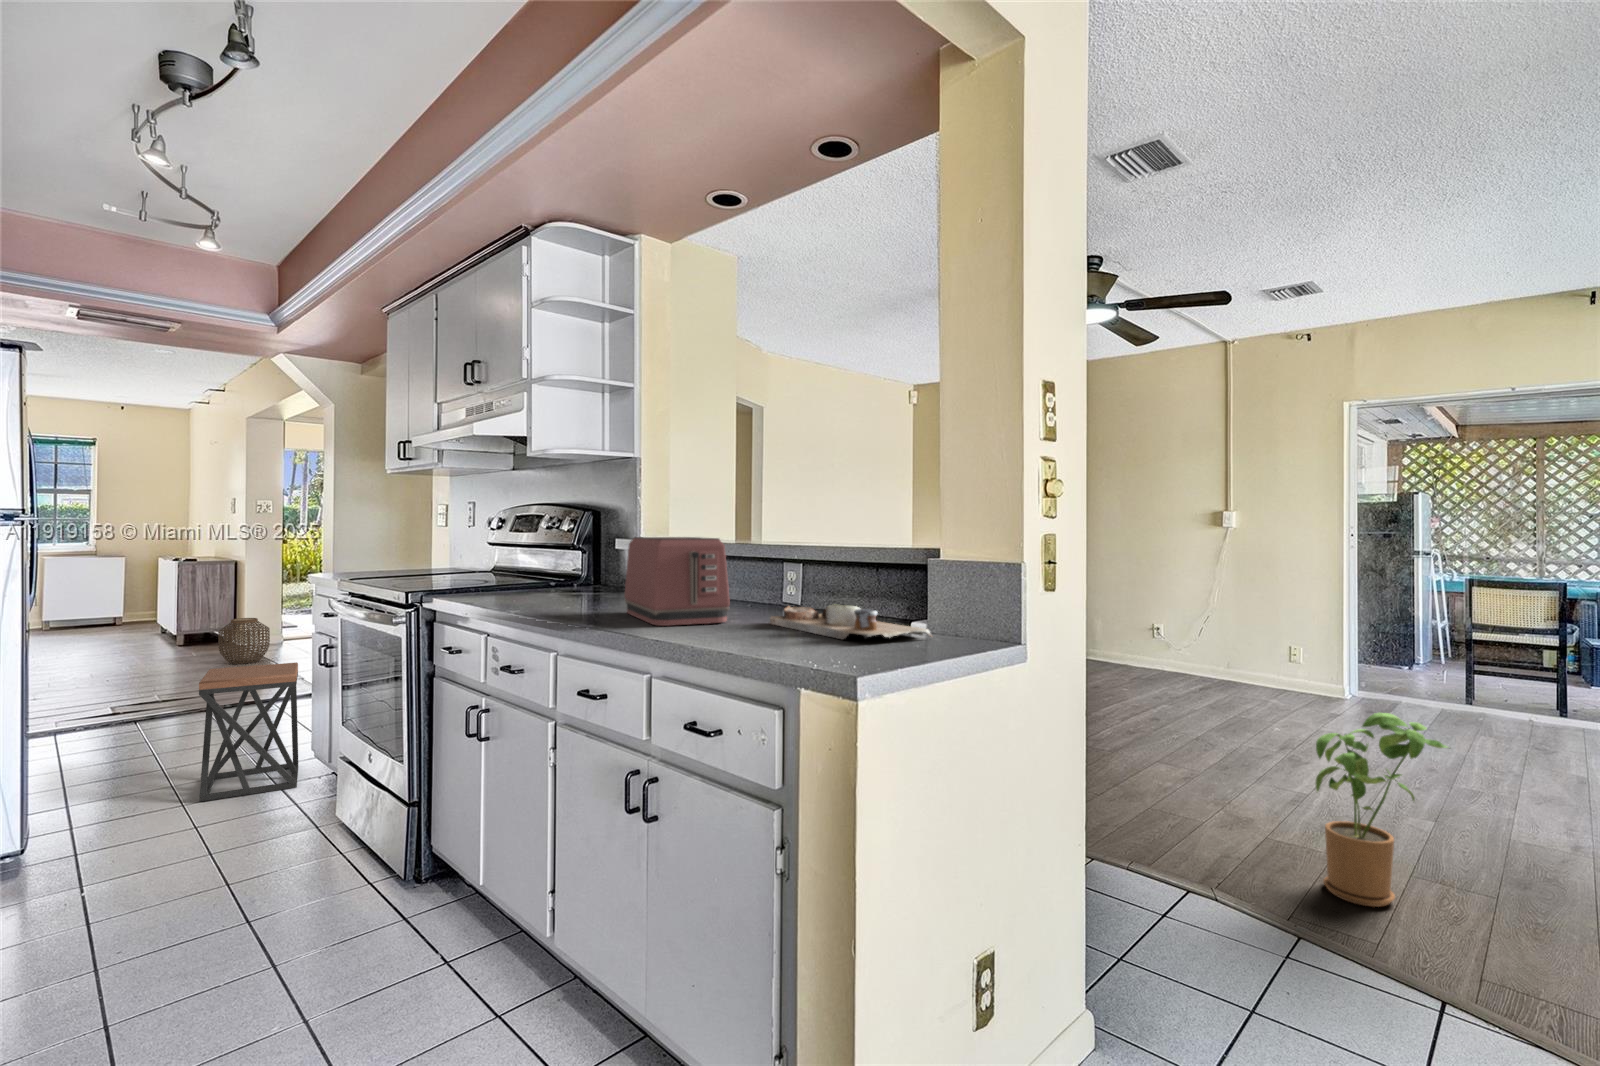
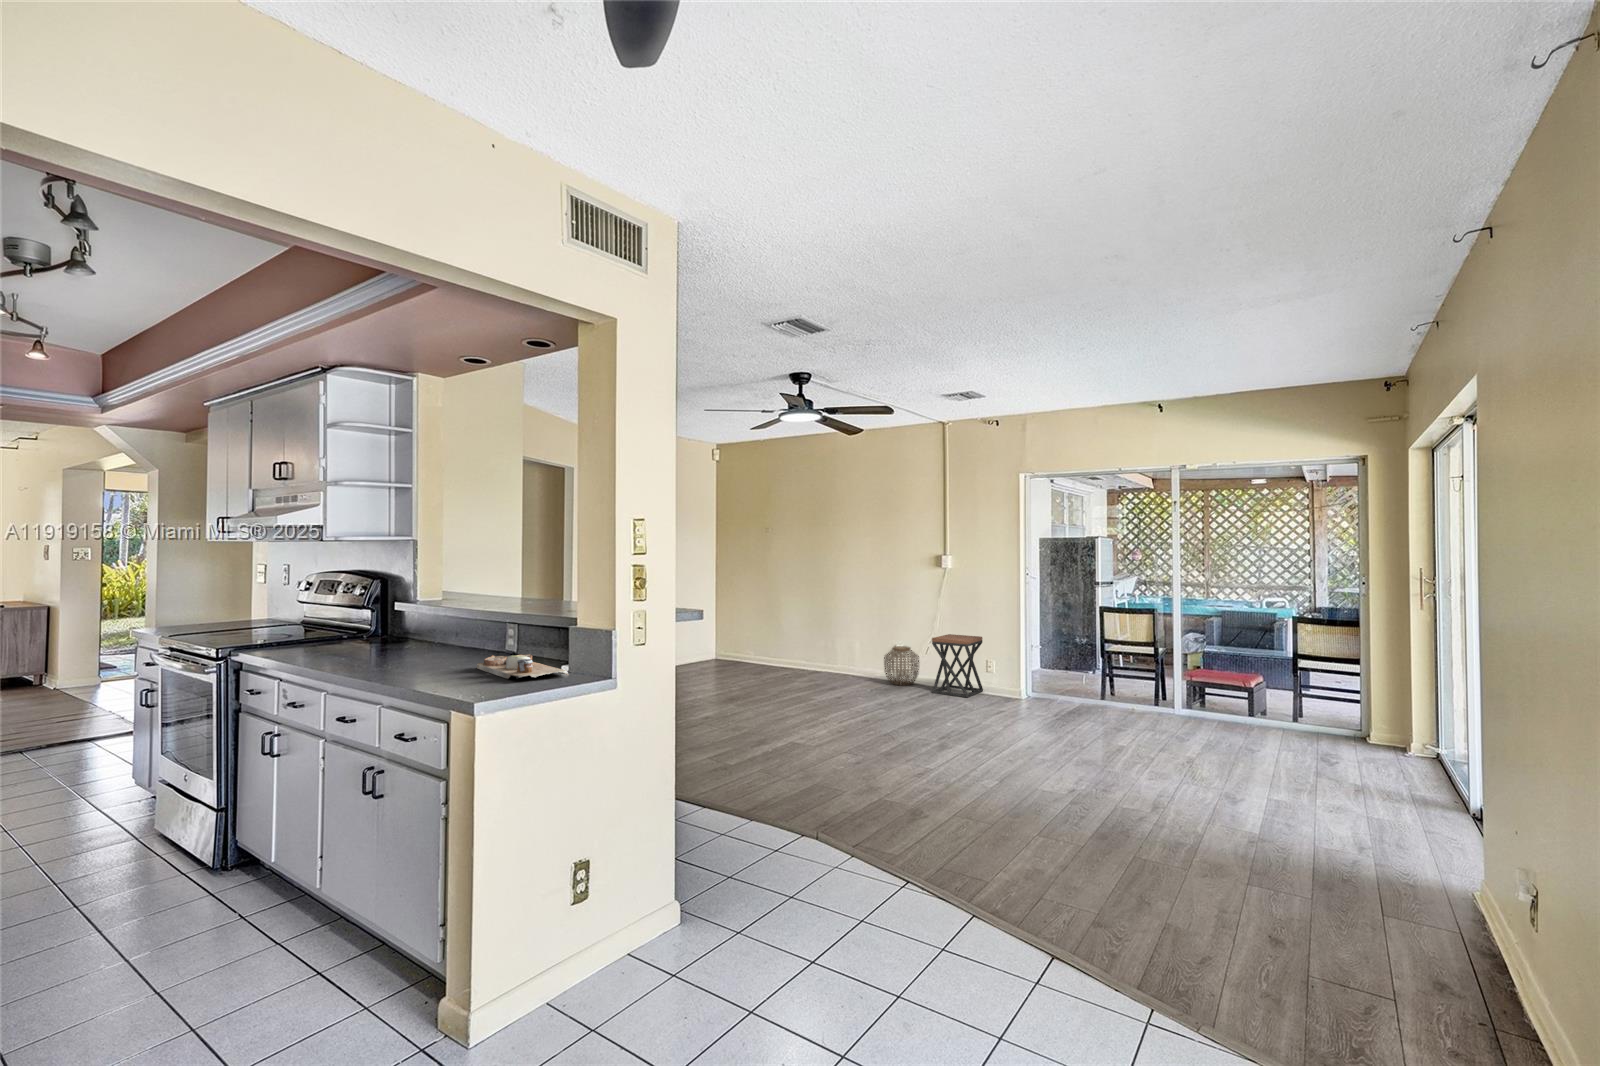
toaster: present [625,537,730,626] -> none [381,608,449,673]
woven basket: present [218,618,270,664] -> present [884,646,919,685]
stool: present [199,662,298,801] -> present [932,634,983,697]
house plant: present [1316,713,1447,907] -> none [884,709,957,836]

